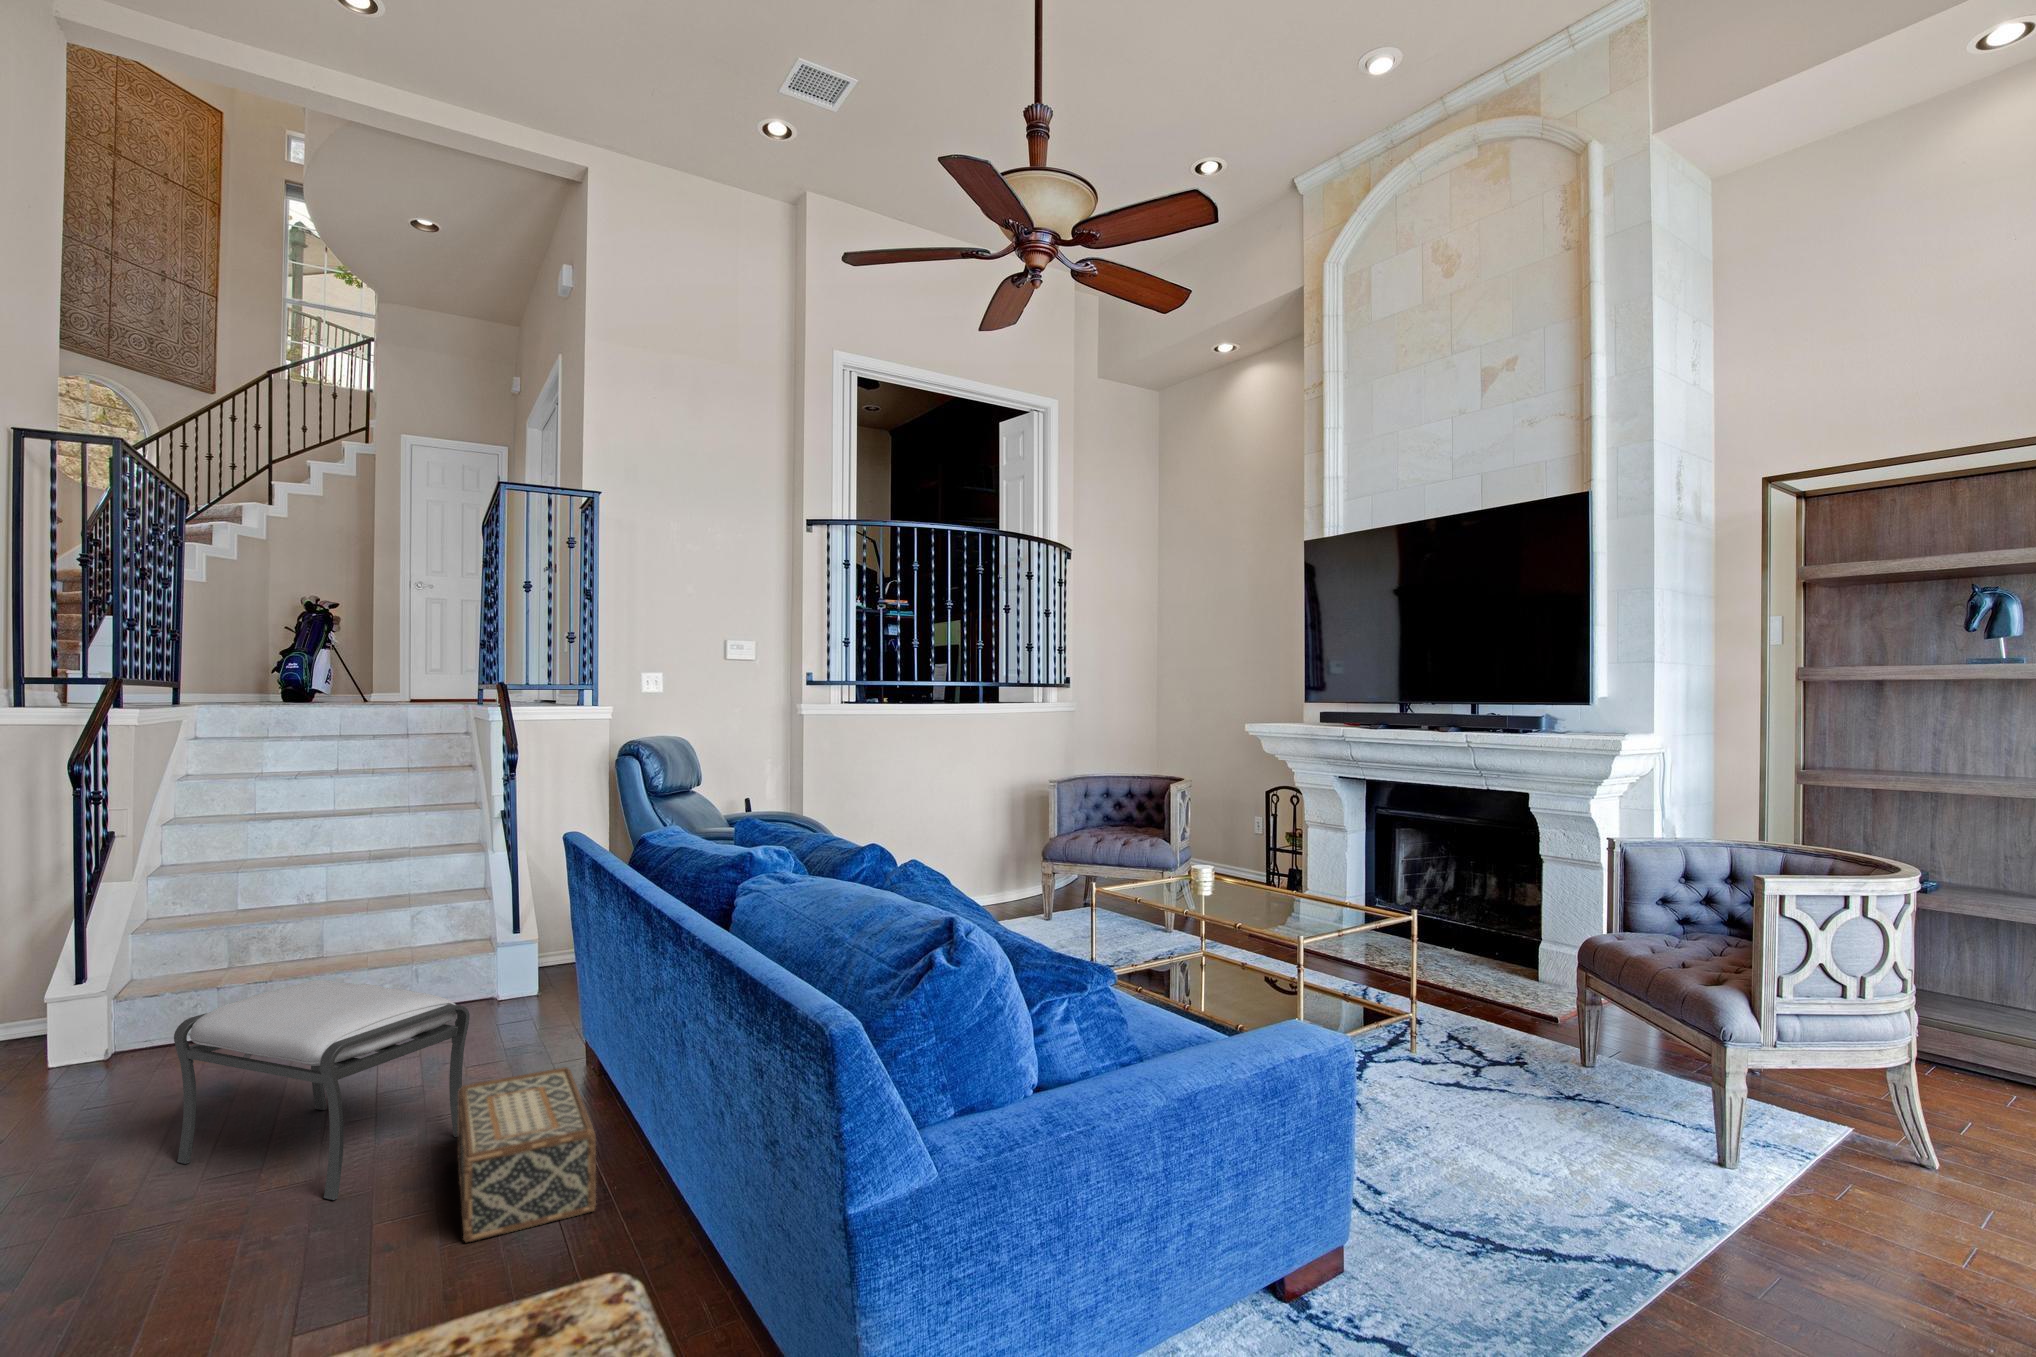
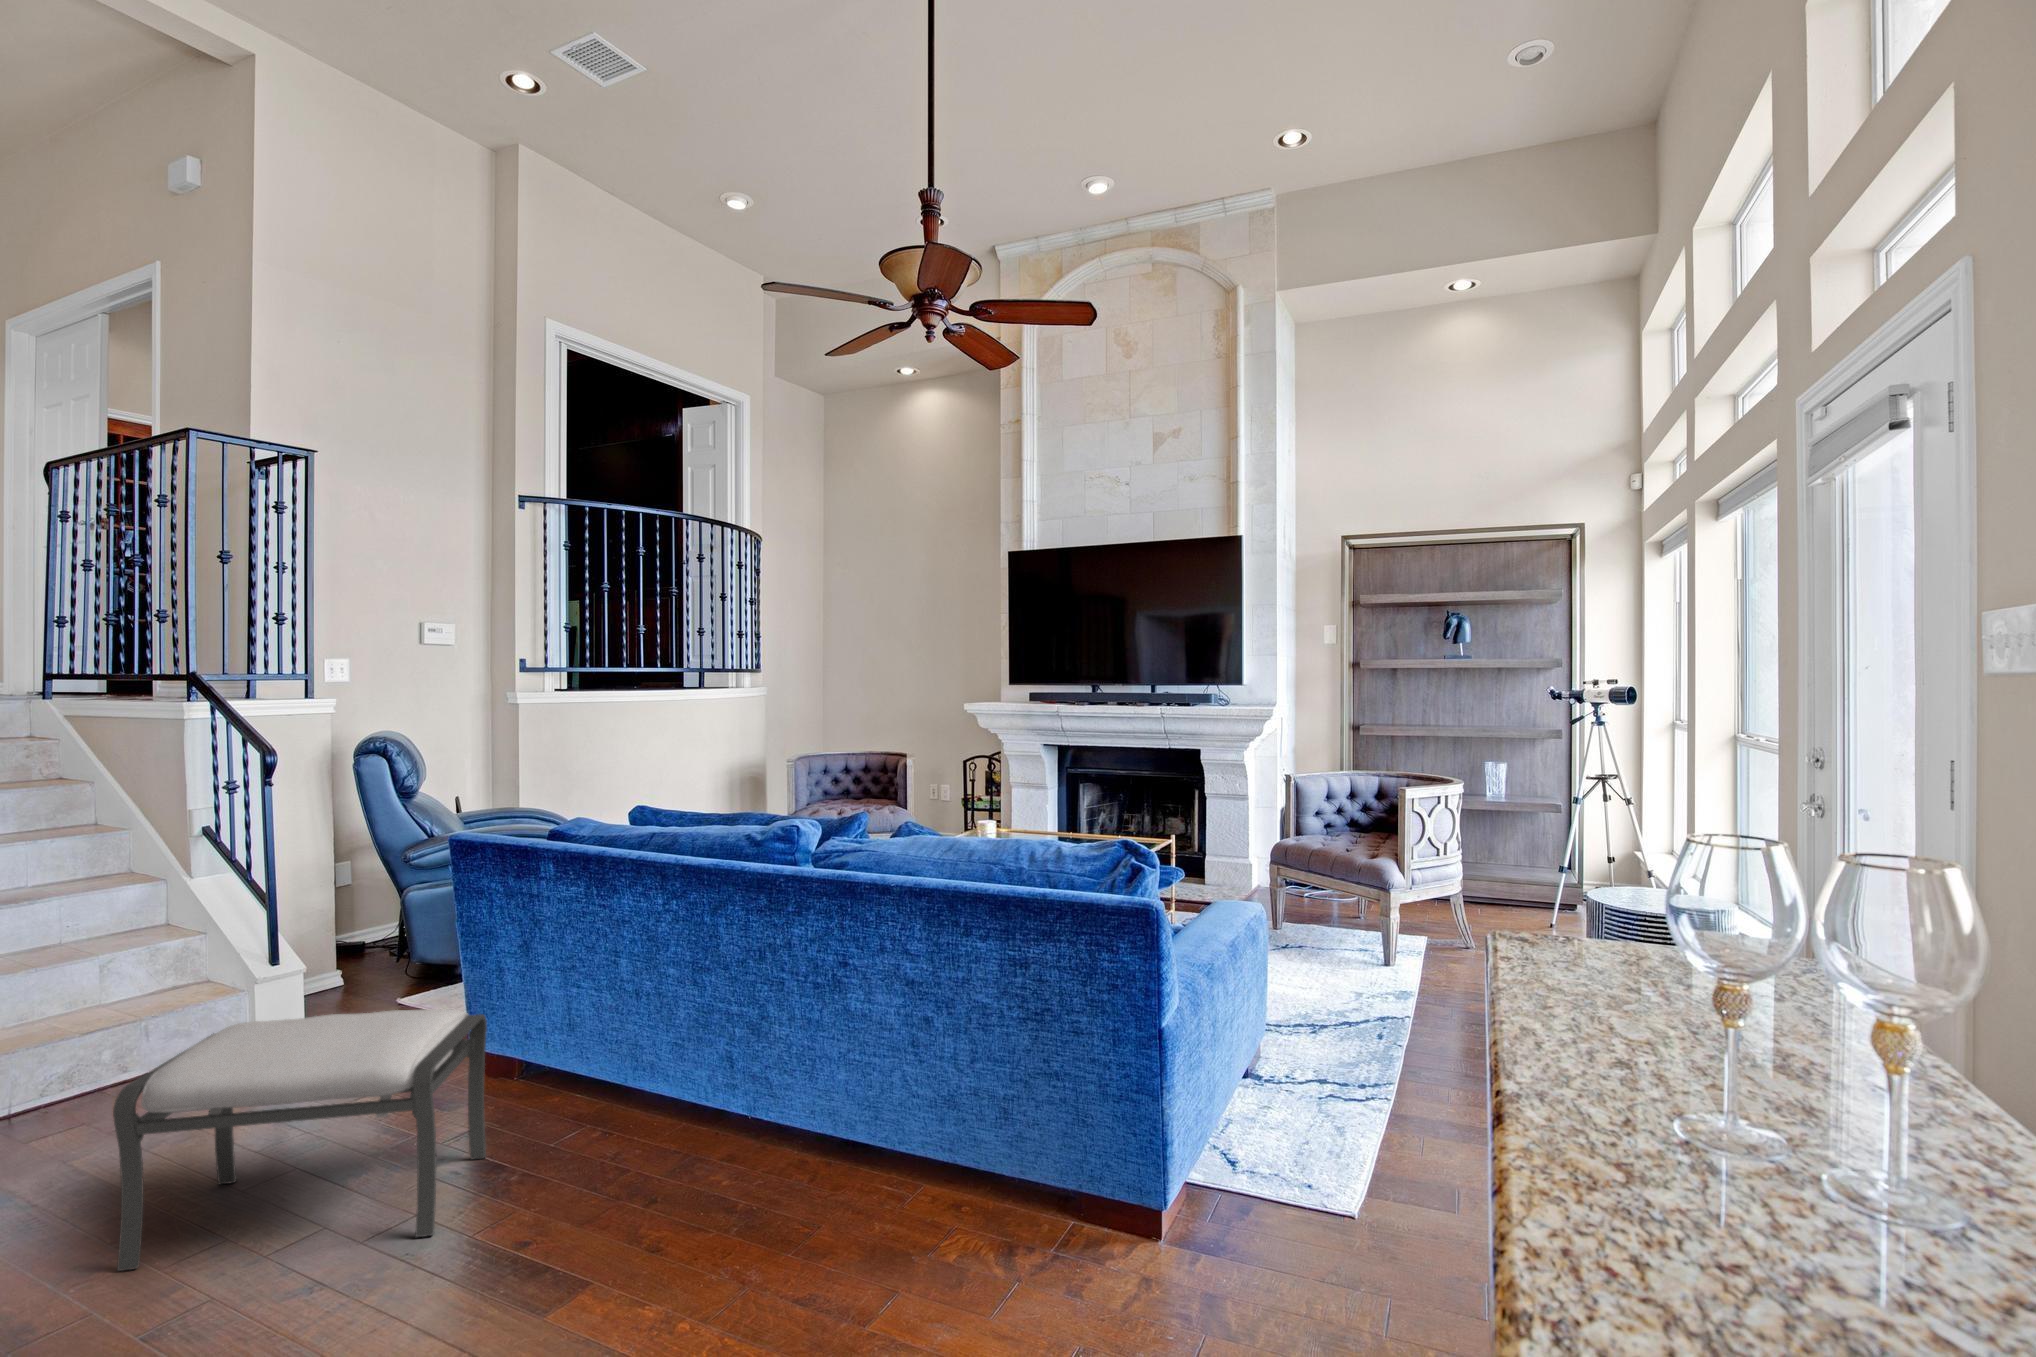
woven basket: present [458,1067,596,1242] -> none [516,1058,742,1217]

